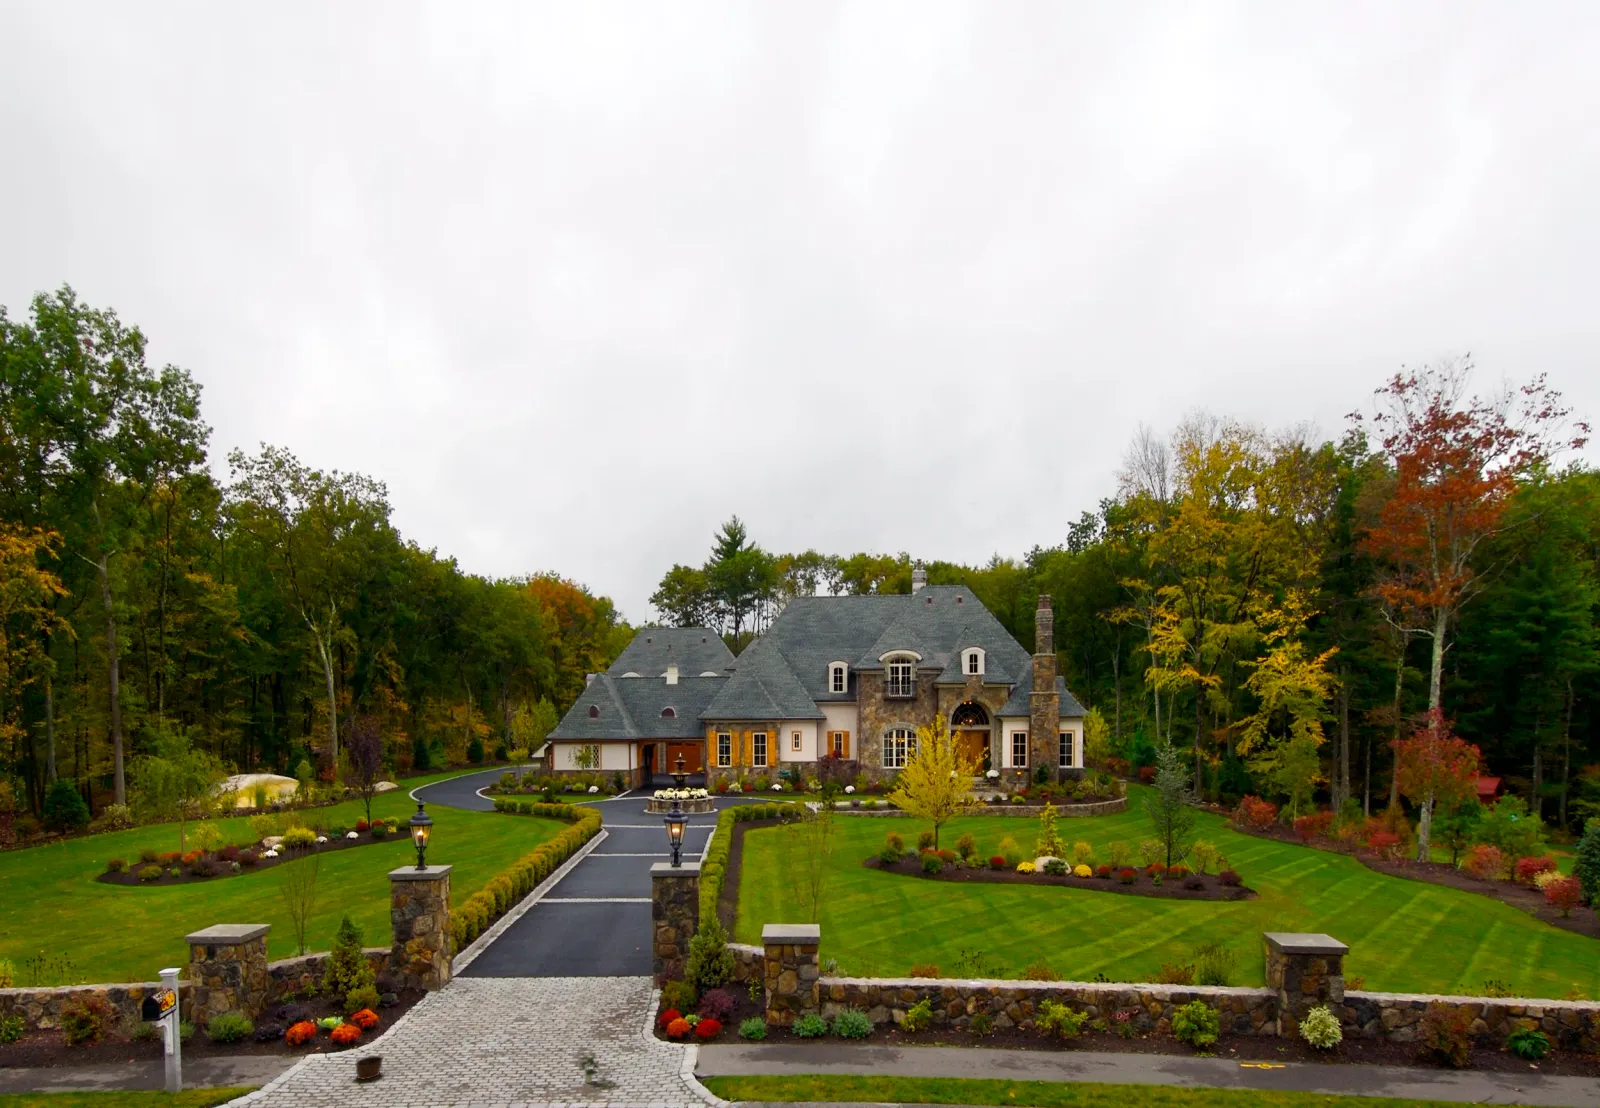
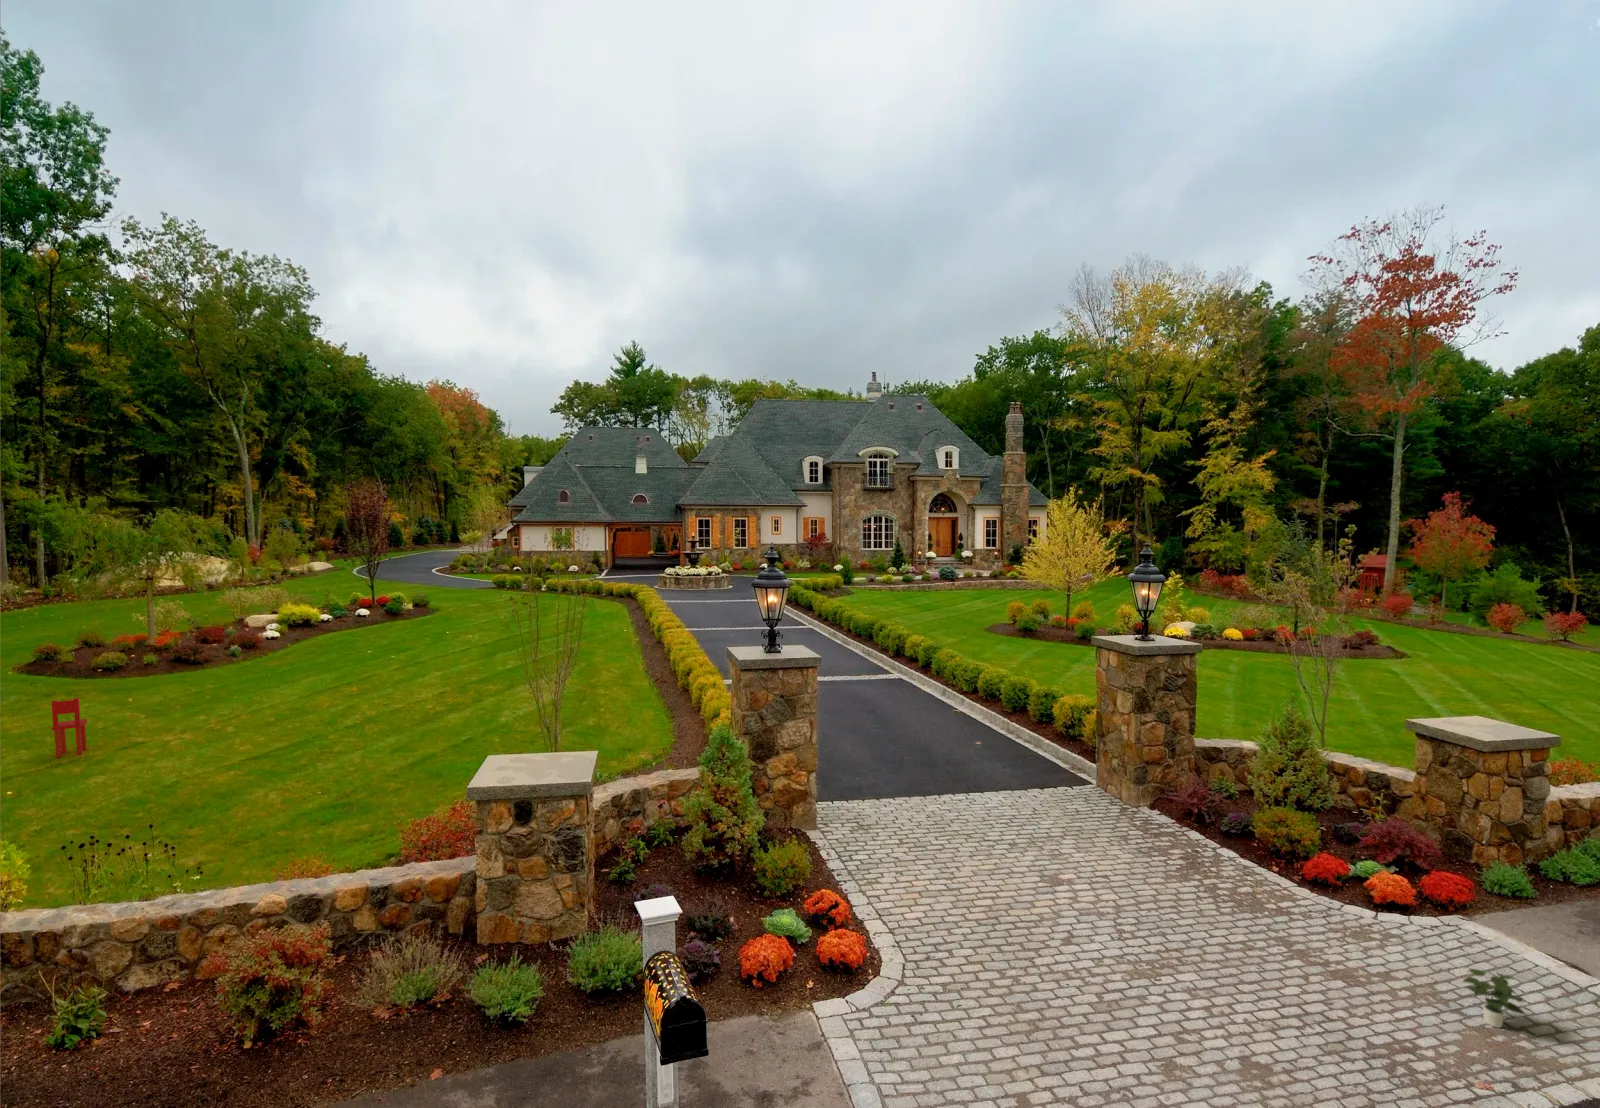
chair: none [92,898,113,937] -> present [51,698,87,758]
basket: present [355,1056,383,1079] -> none [1034,1012,1091,1073]

